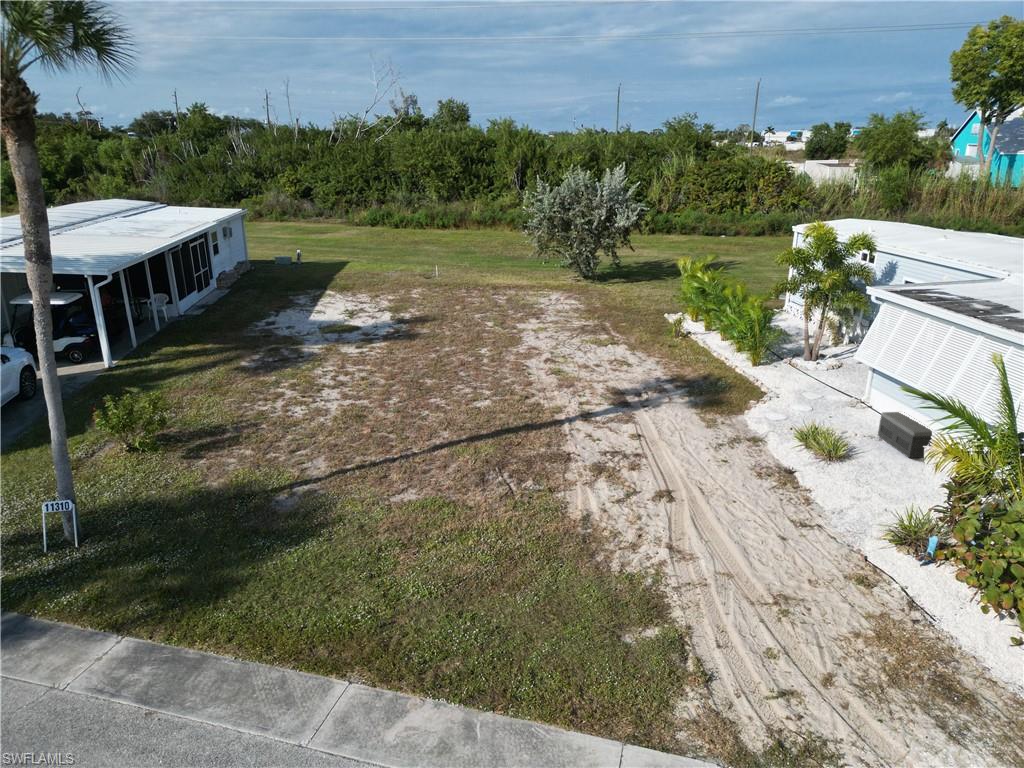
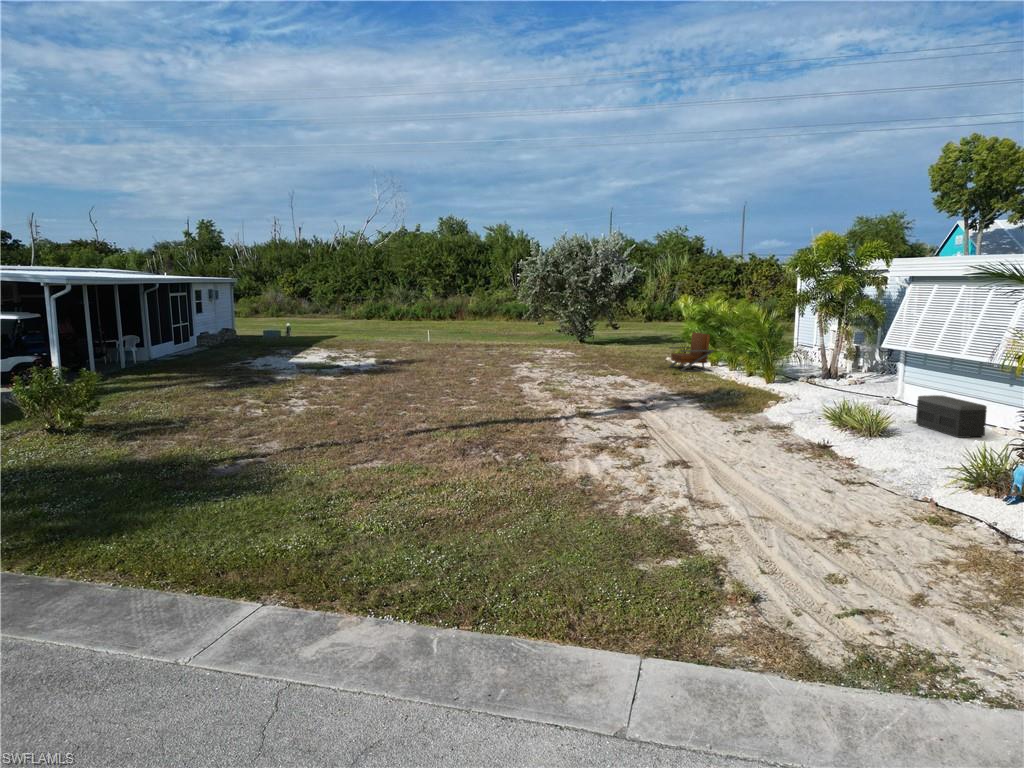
lounge chair: none [667,296,711,337] -> present [669,332,714,372]

